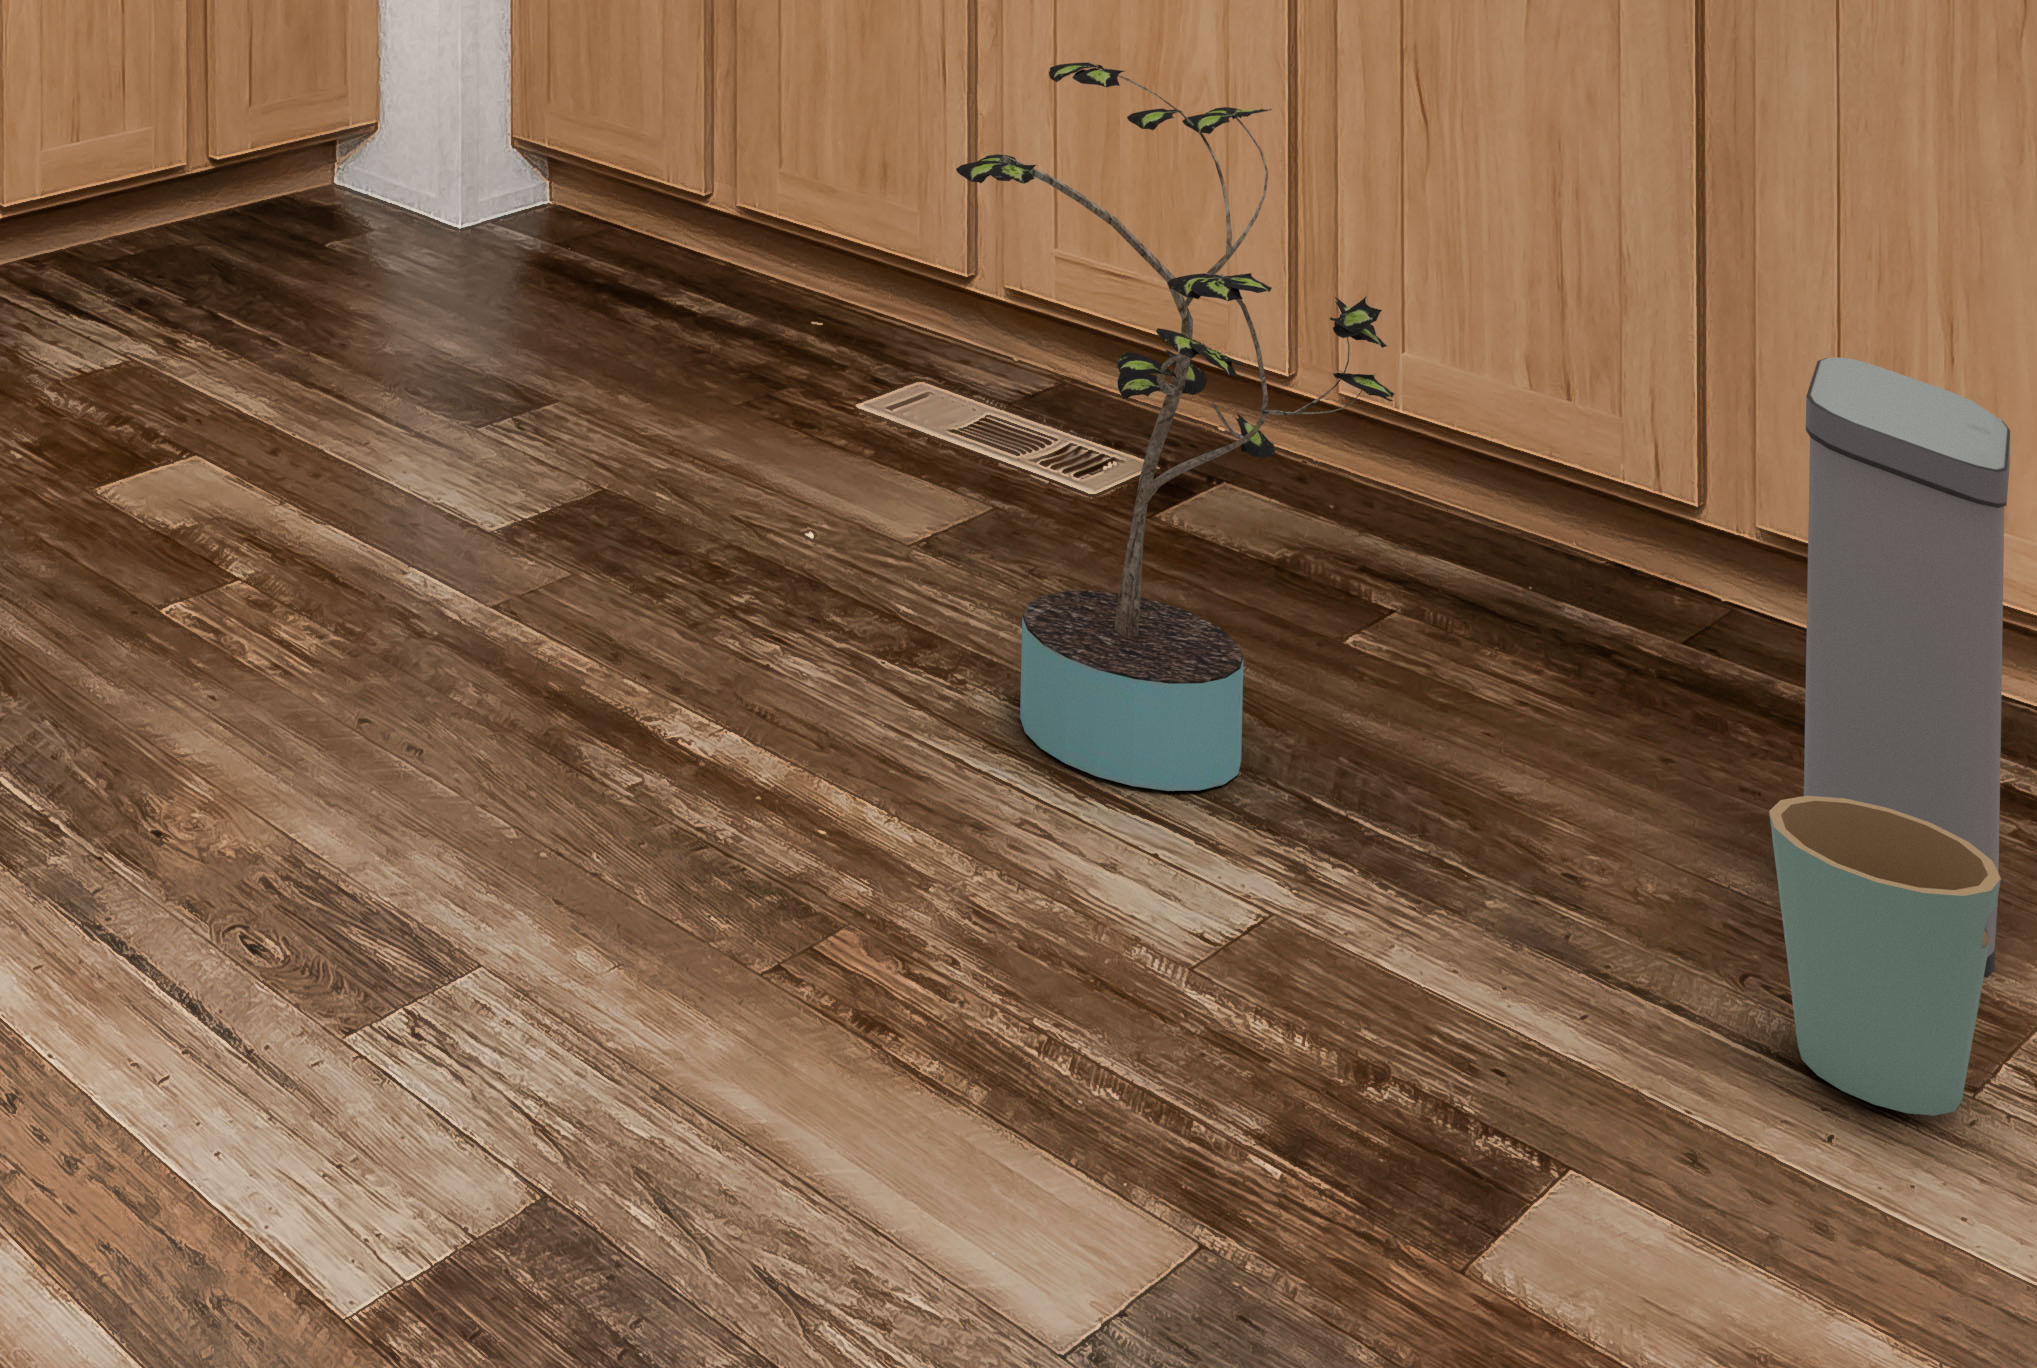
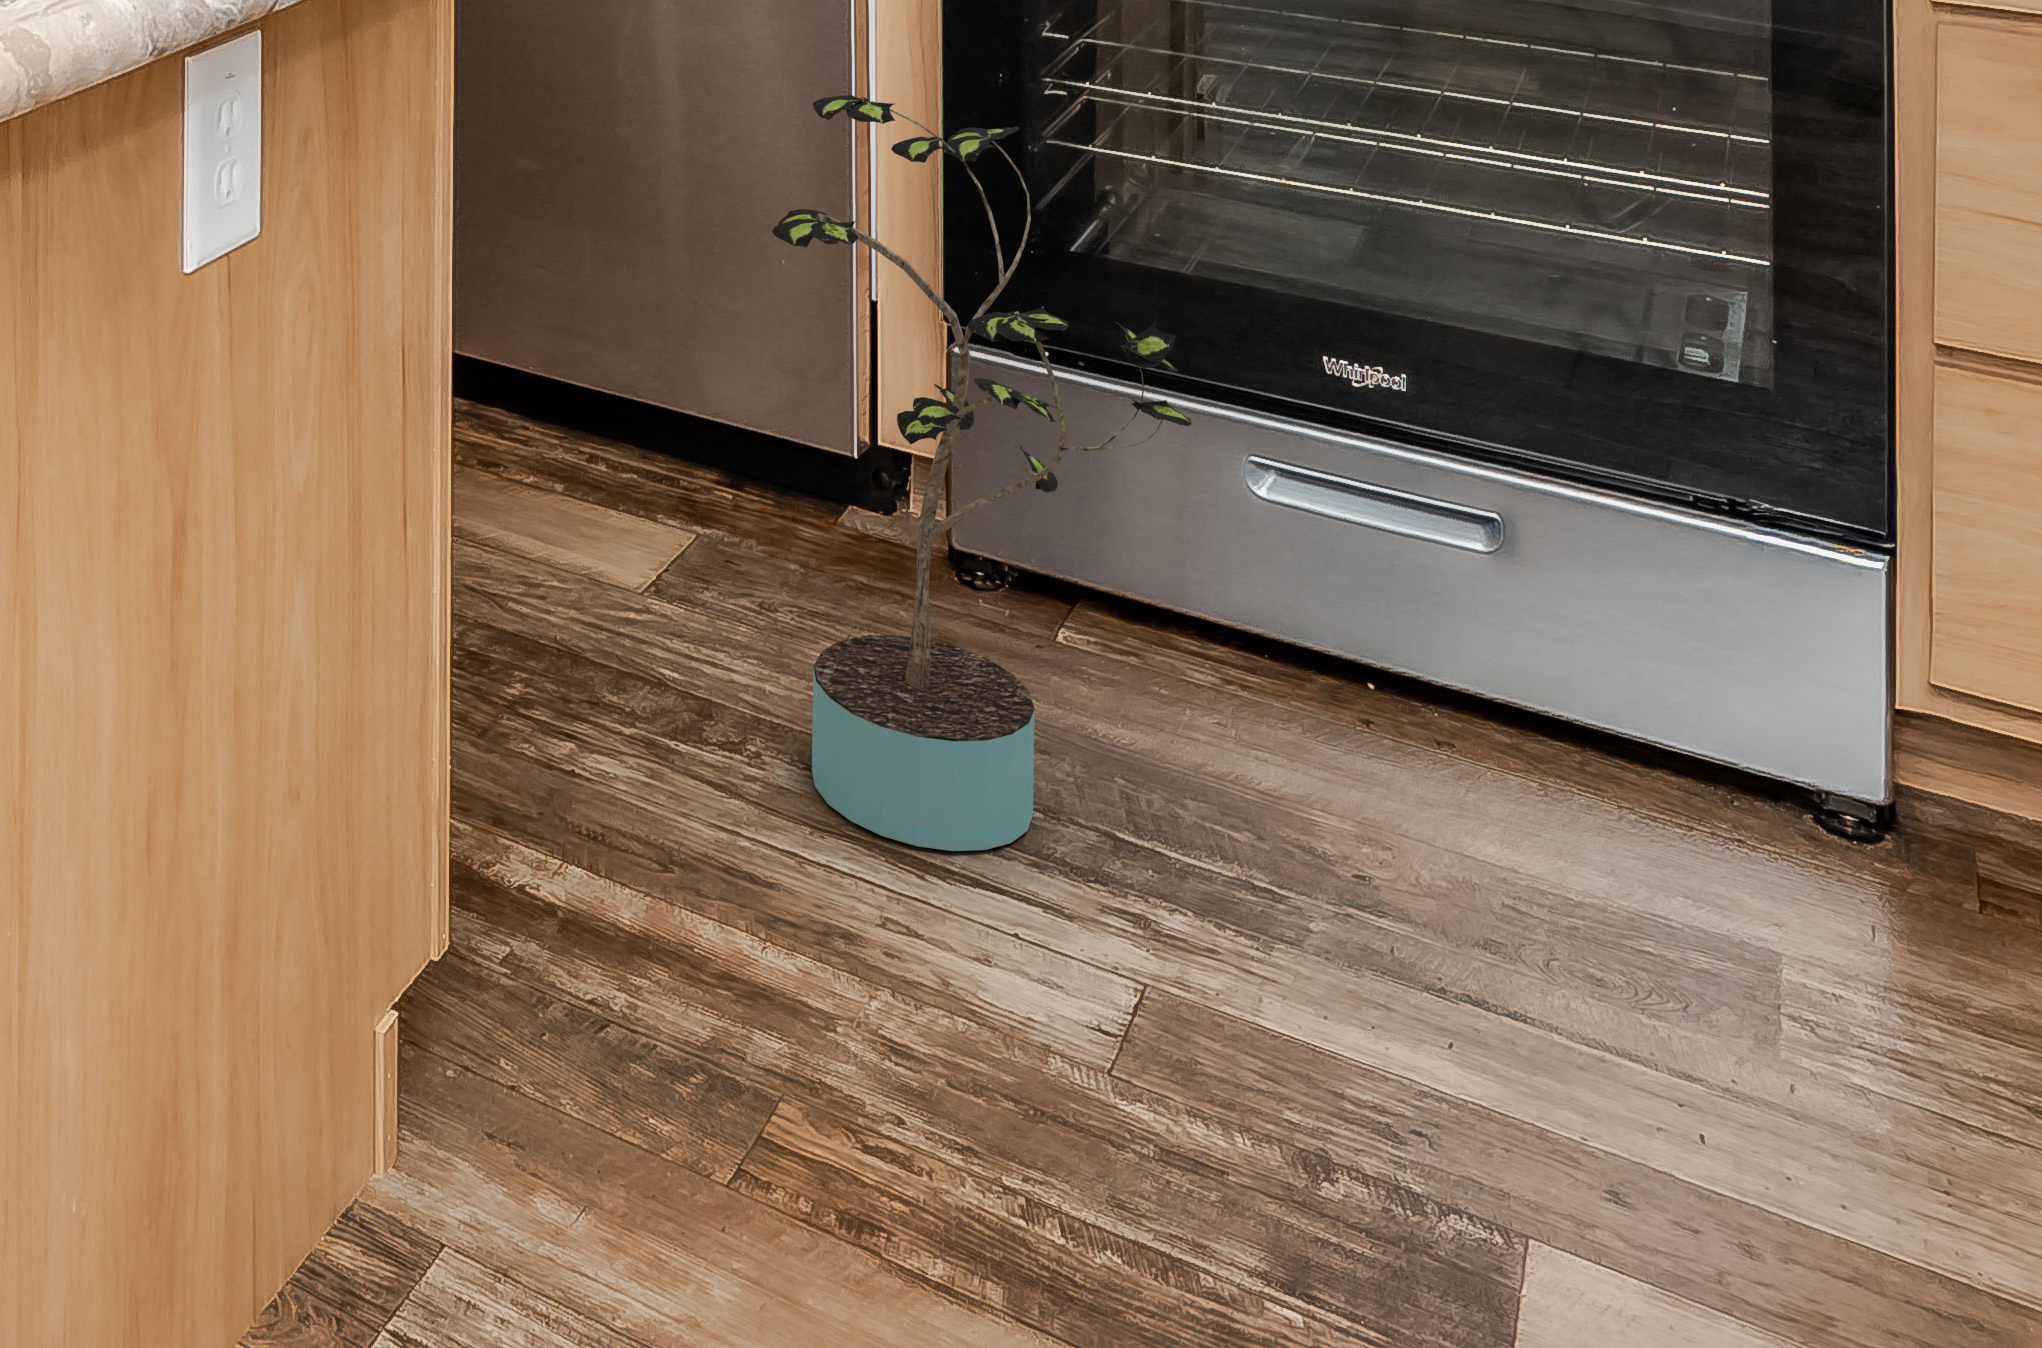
trash can: present [1769,358,2010,1116] -> none [1524,330,1825,1097]

